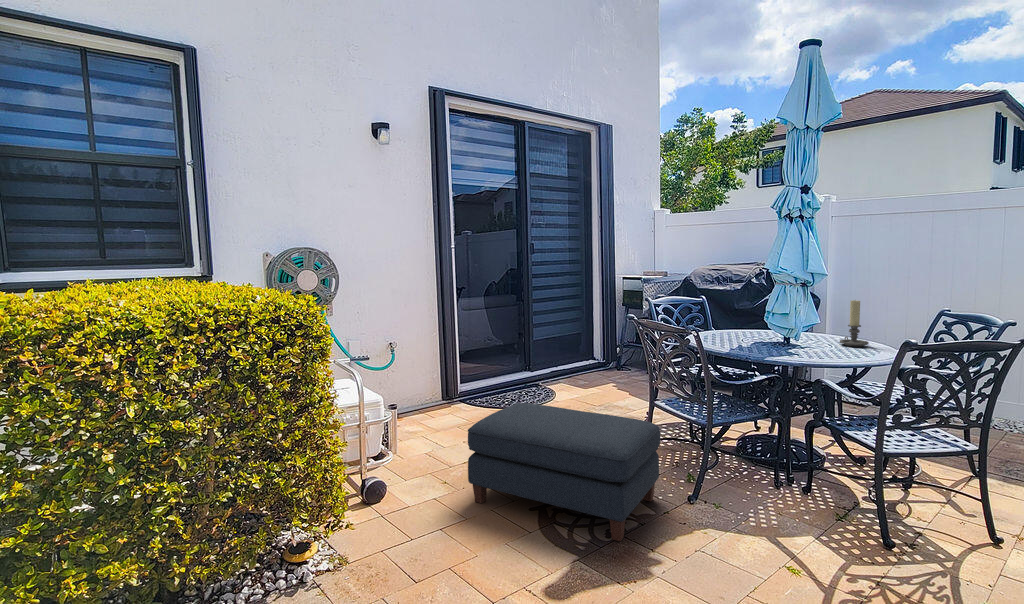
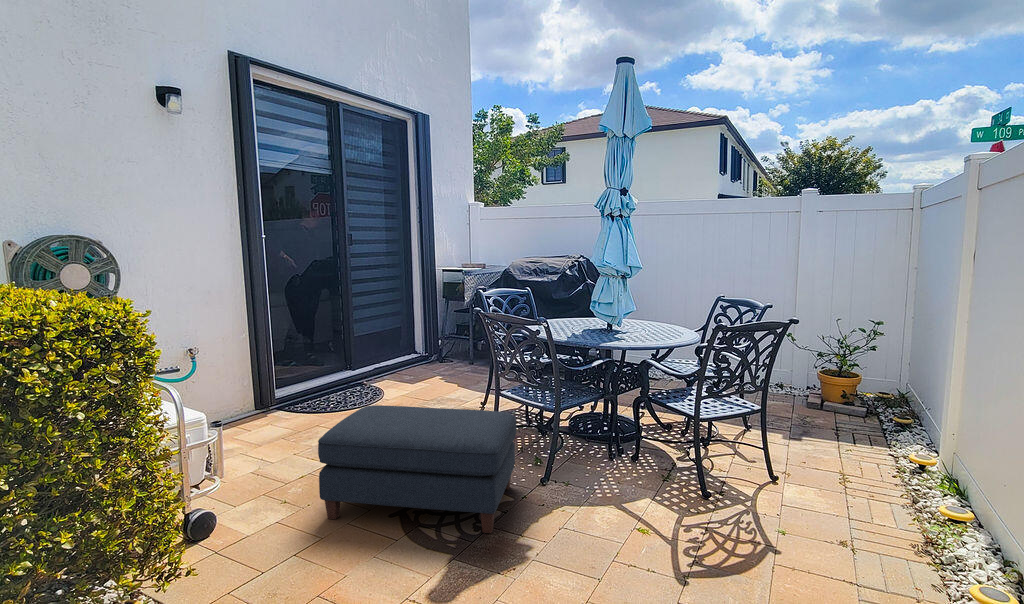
candle holder: present [839,300,869,347] -> none [650,289,672,330]

